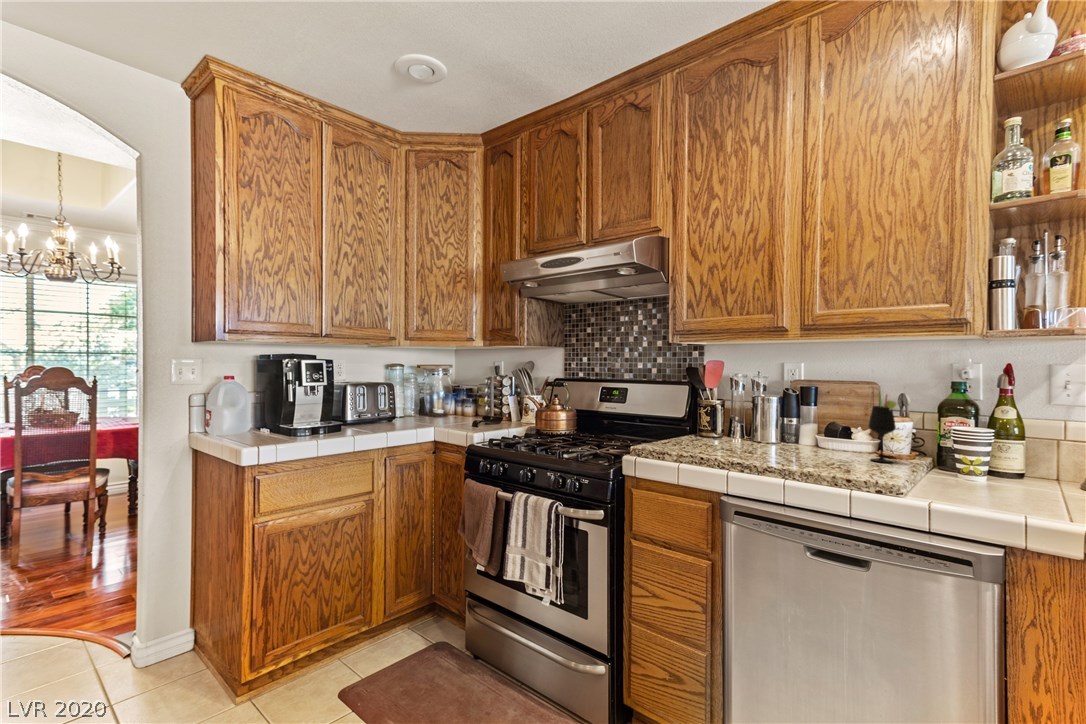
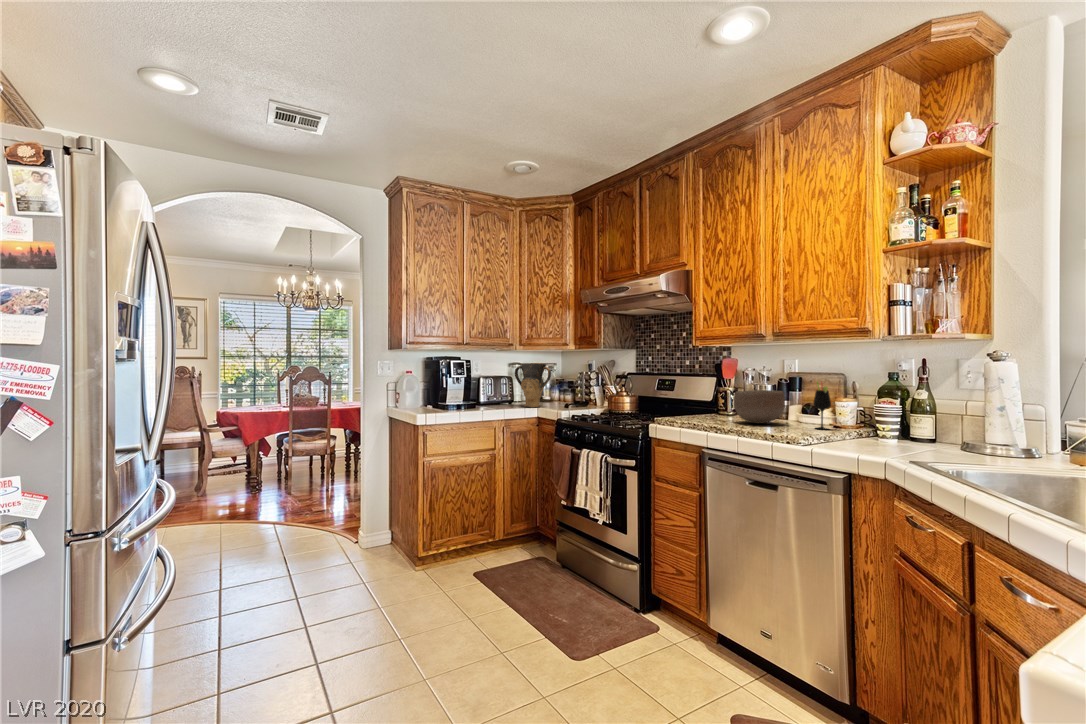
vase: none [399,364,453,426] -> present [515,363,551,407]
bowl: none [747,404,821,453] -> present [734,390,785,423]

